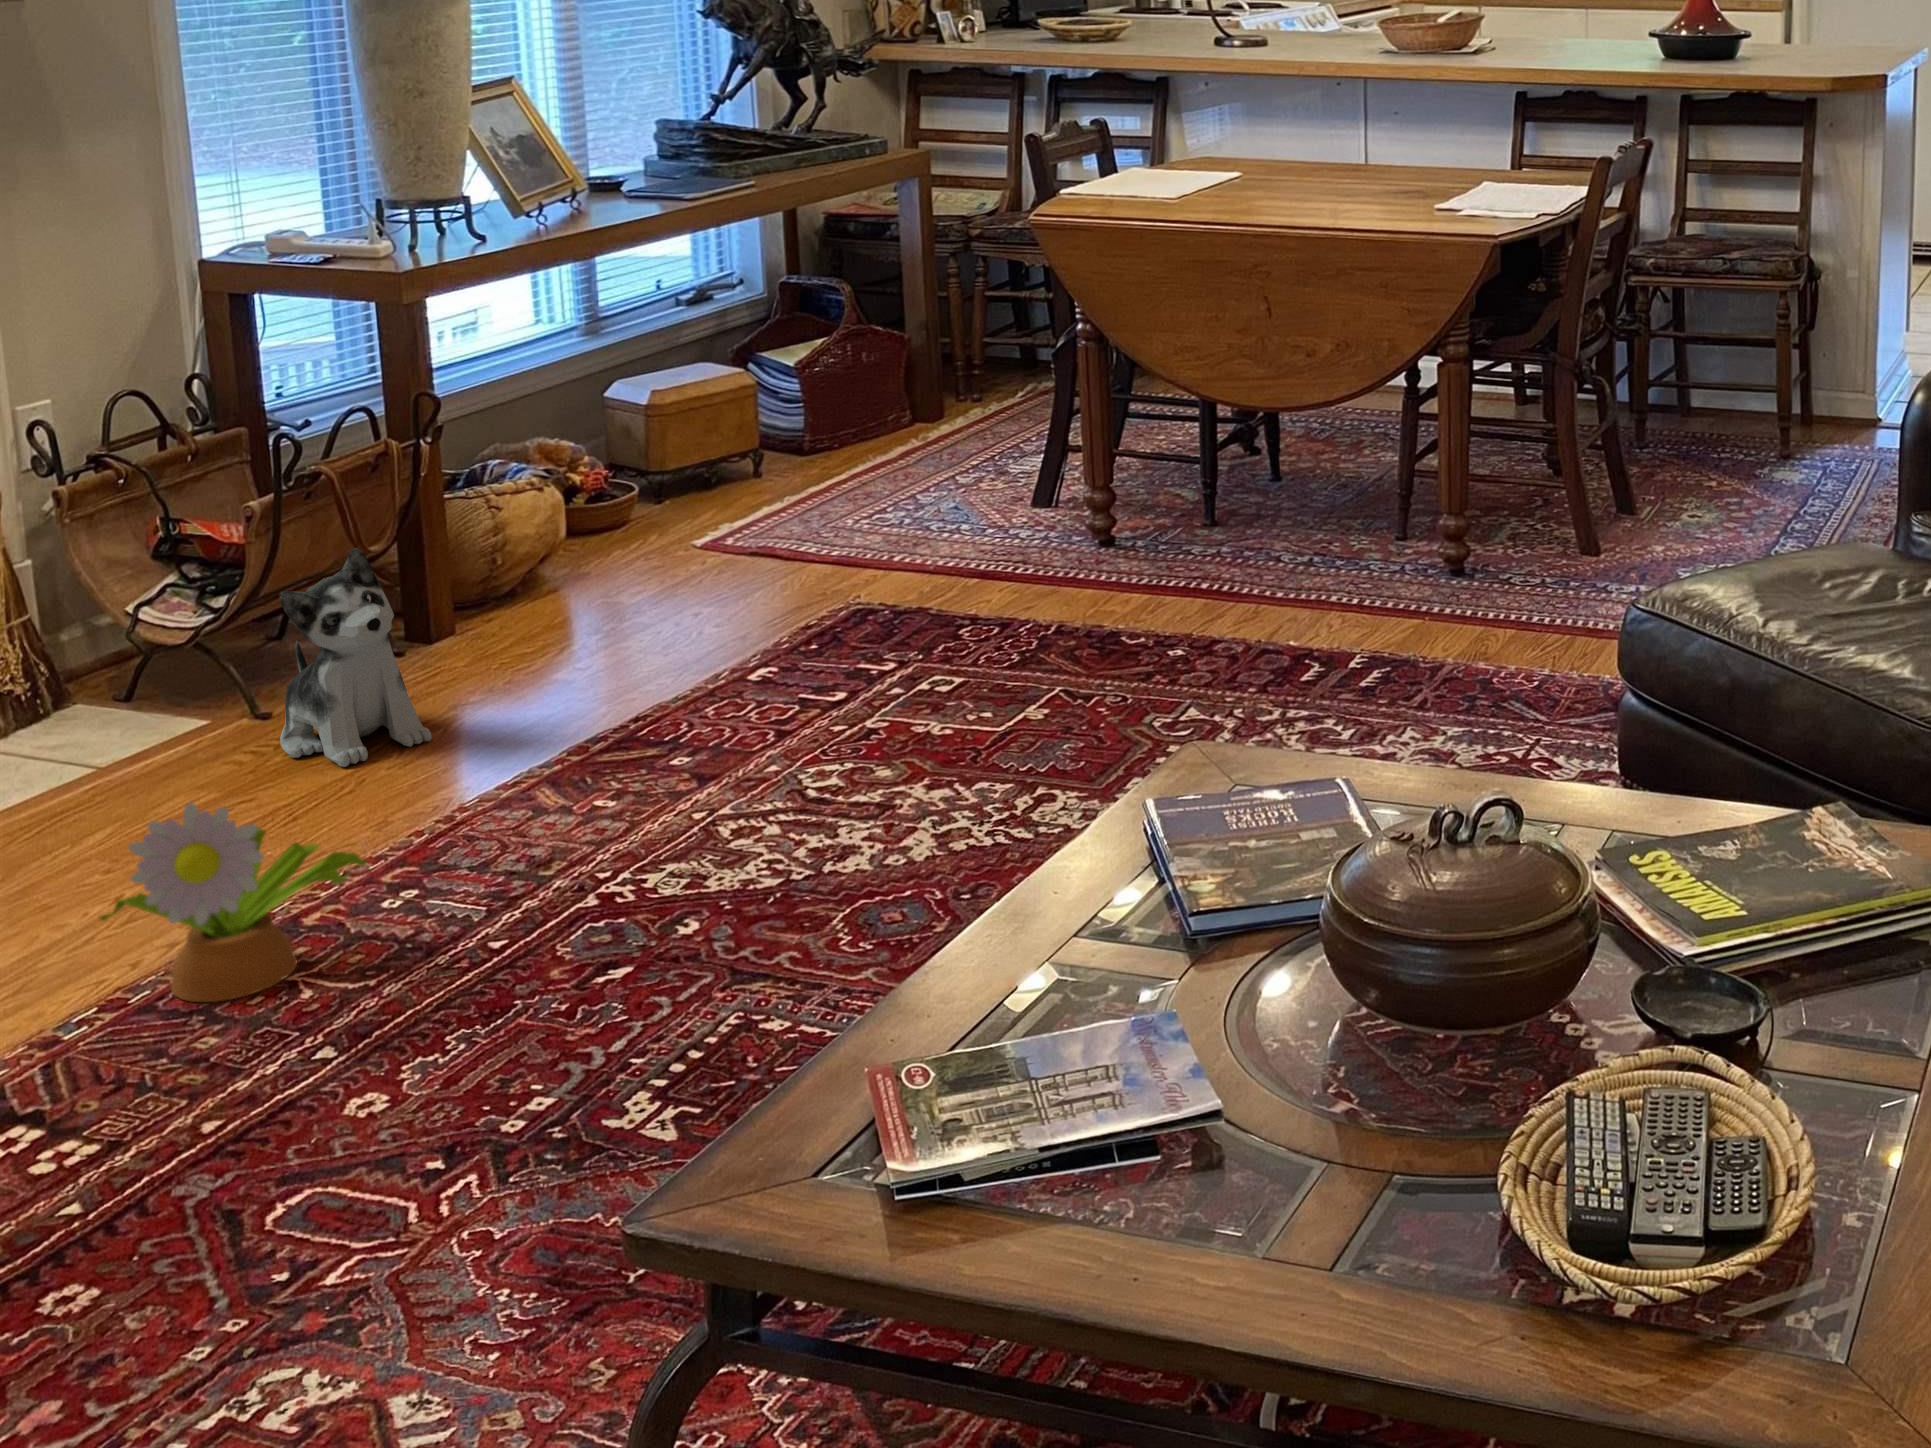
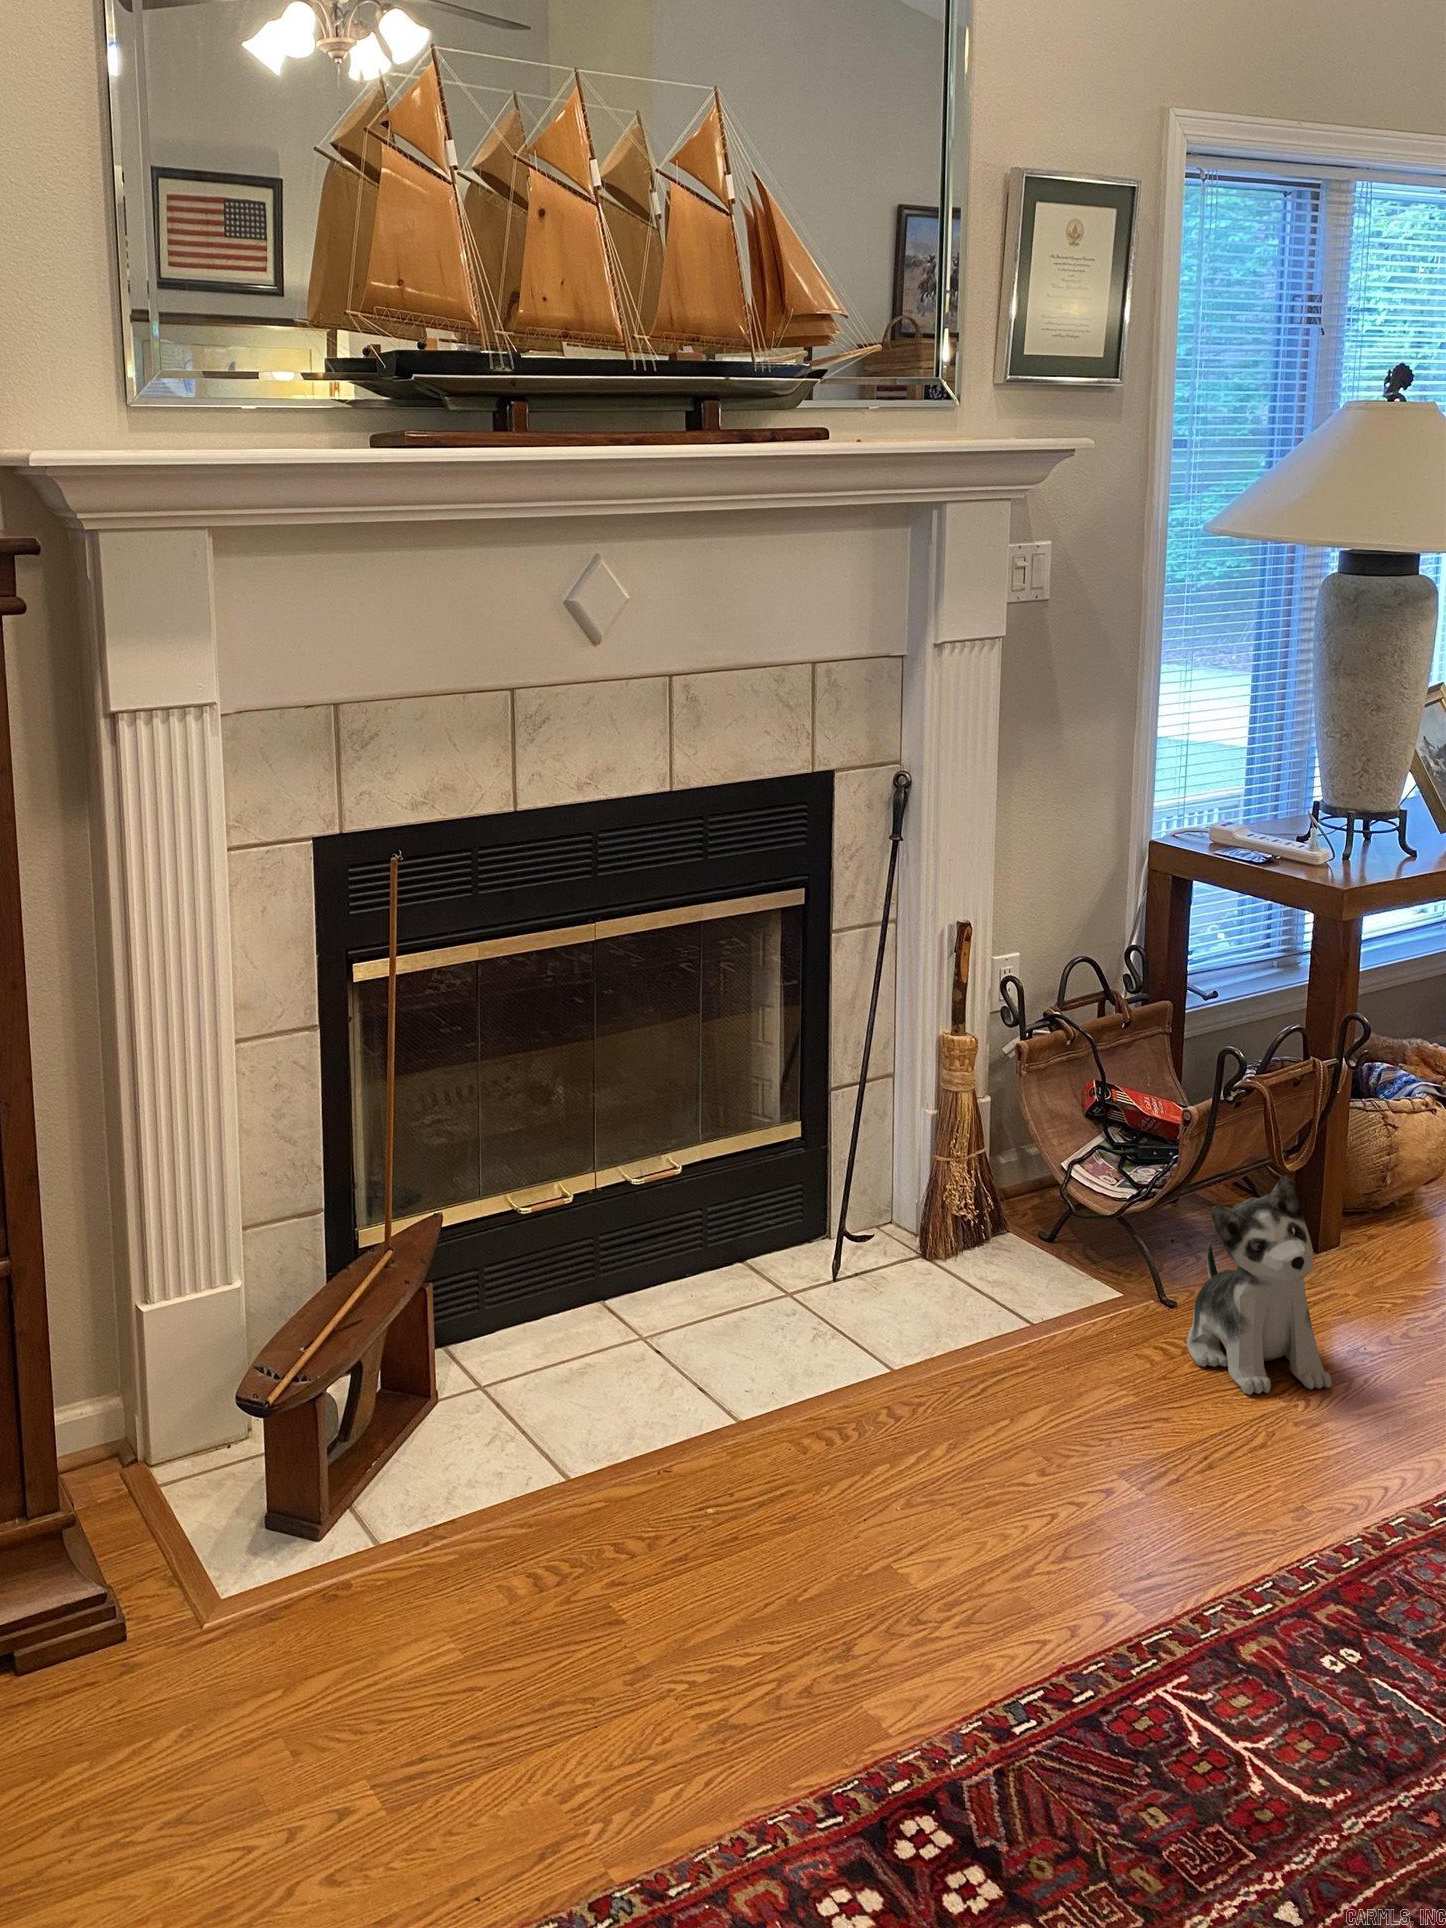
decorative plant: present [99,803,366,1002] -> none [1049,1473,1306,1681]

